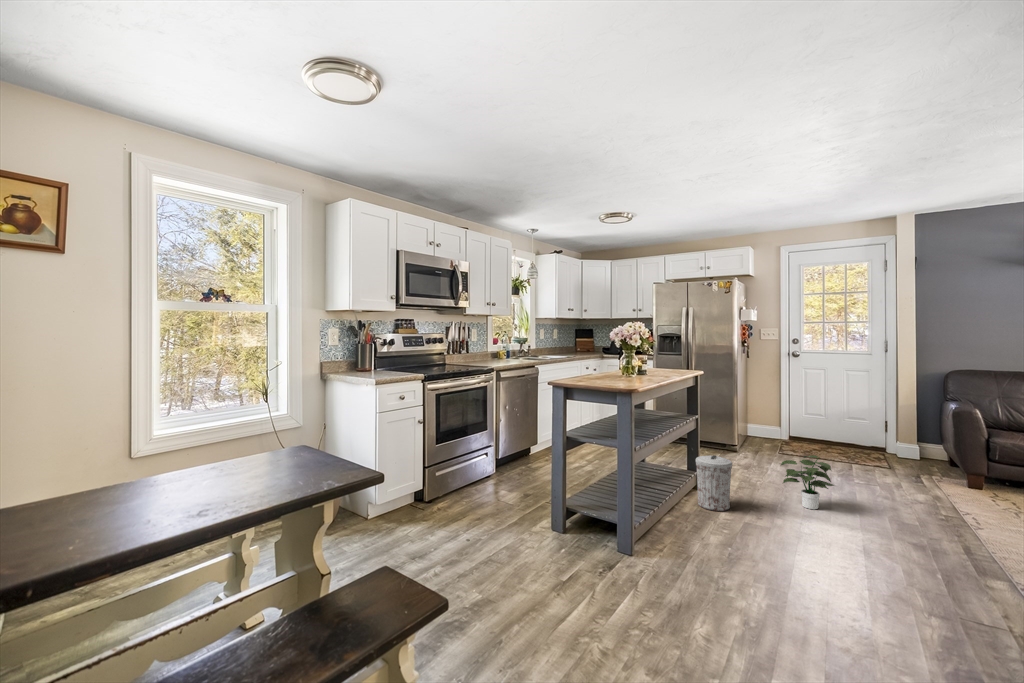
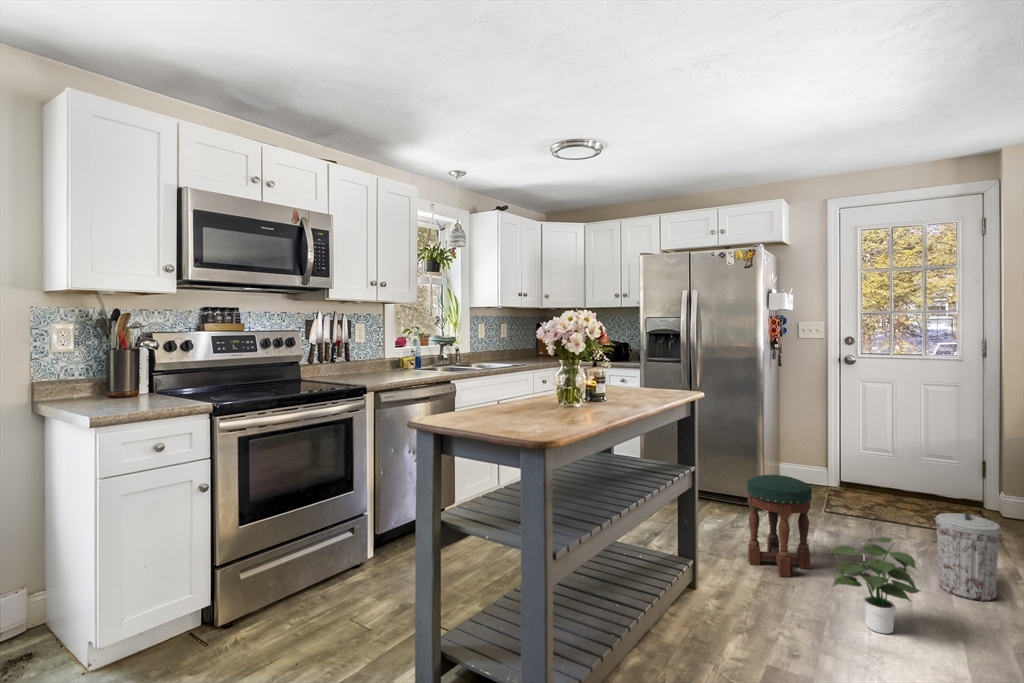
stool: none [730,424,770,484] -> present [747,475,812,577]
trash can: present [696,455,732,511] -> present [935,513,1001,601]

